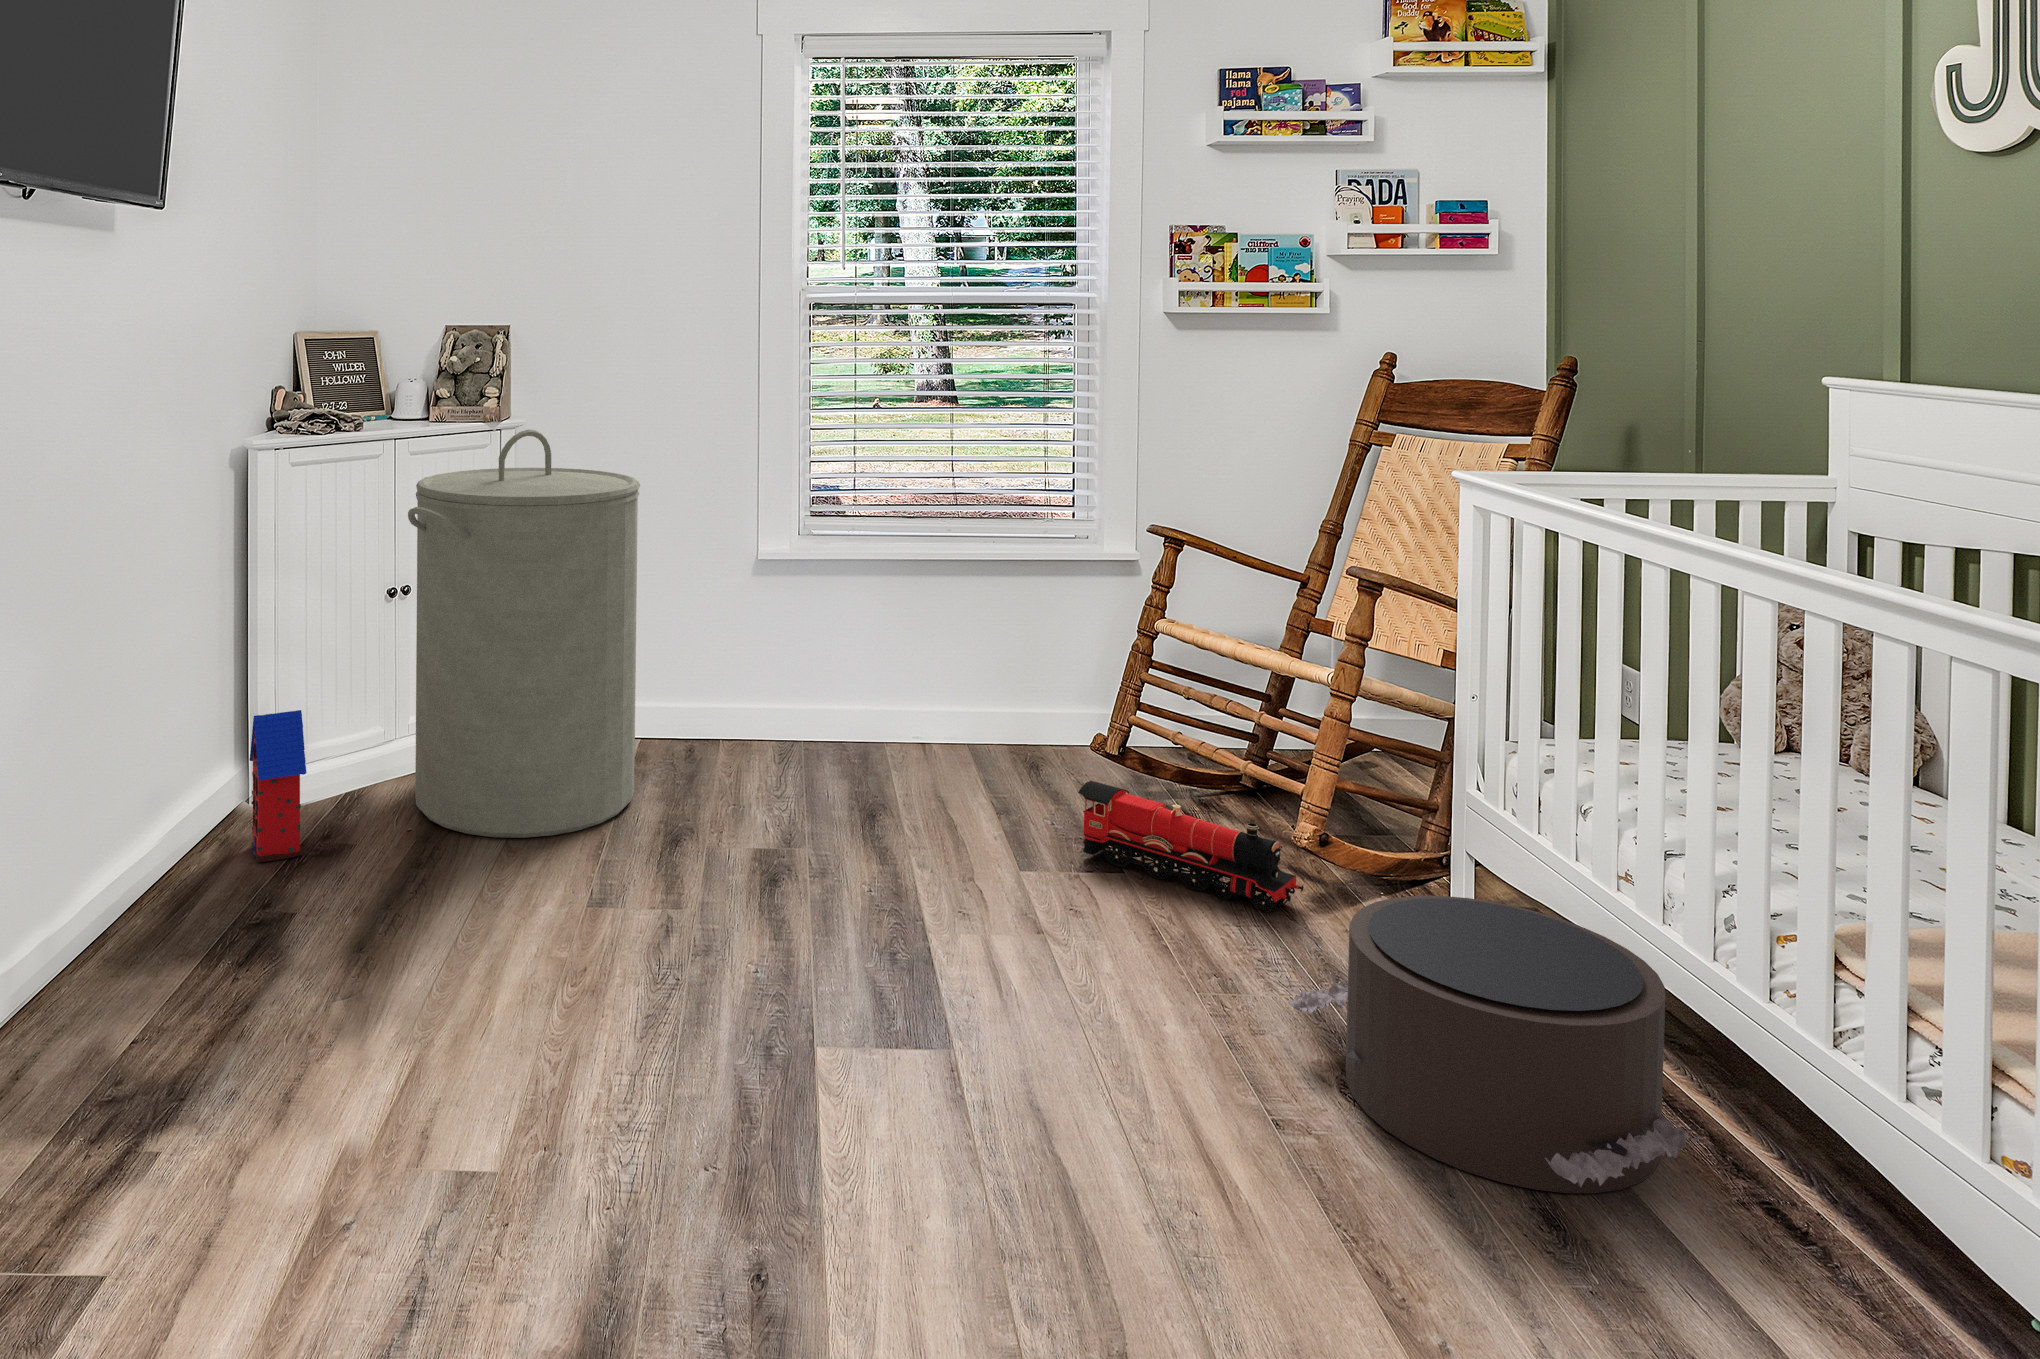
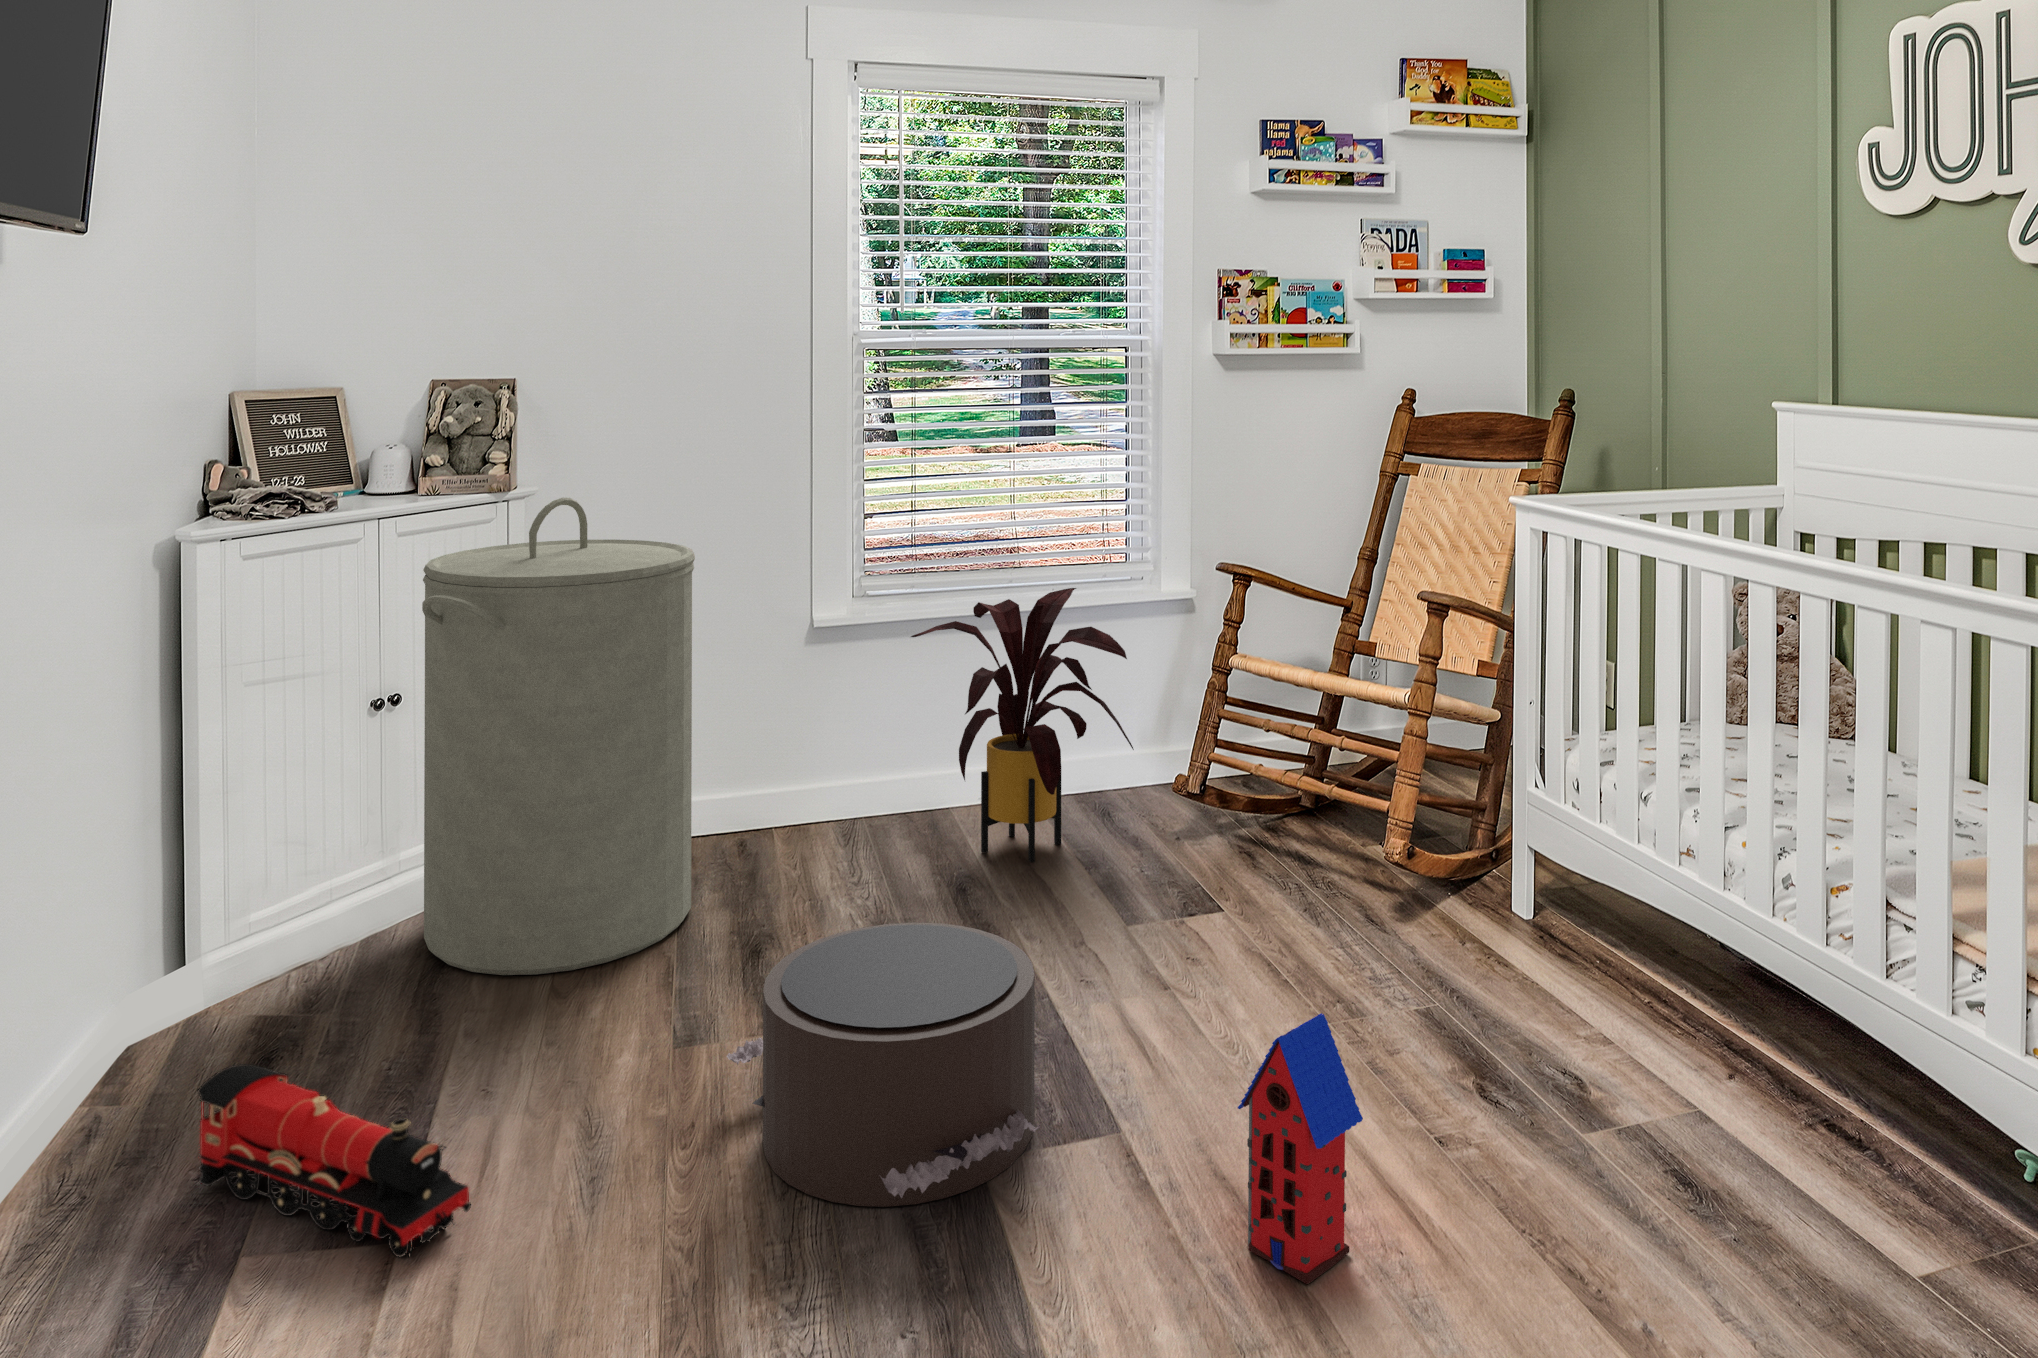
house plant: none [841,541,1053,799] -> present [911,588,1134,862]
toy house: present [250,710,307,862] -> present [1238,1013,1363,1284]
toy train: present [1078,781,1304,913] -> present [197,1064,471,1257]
pouf: present [1287,896,1700,1193] -> present [727,923,1040,1207]

